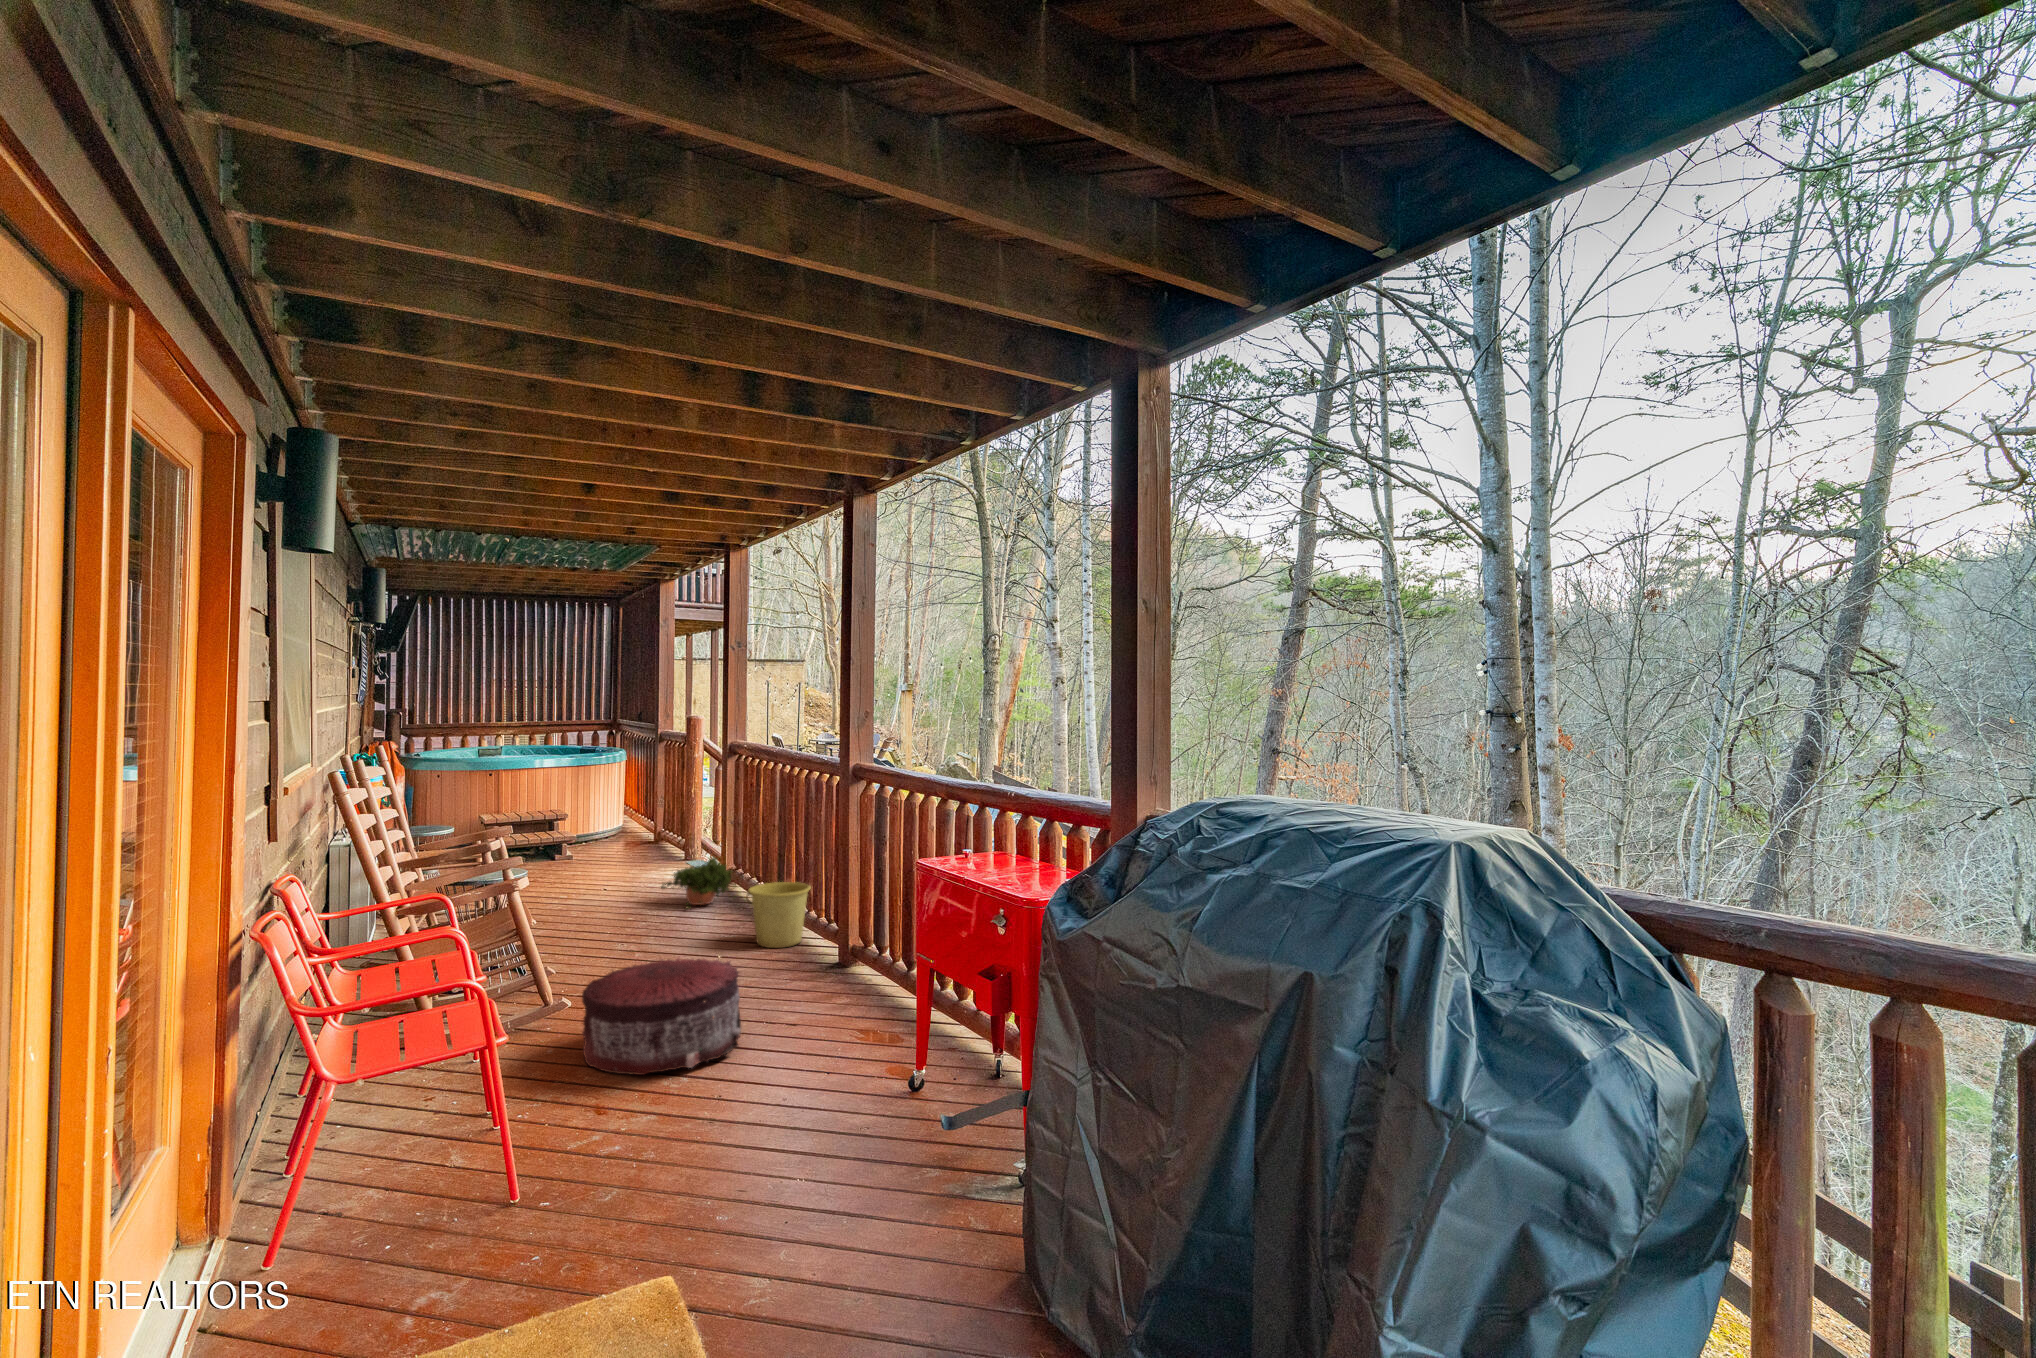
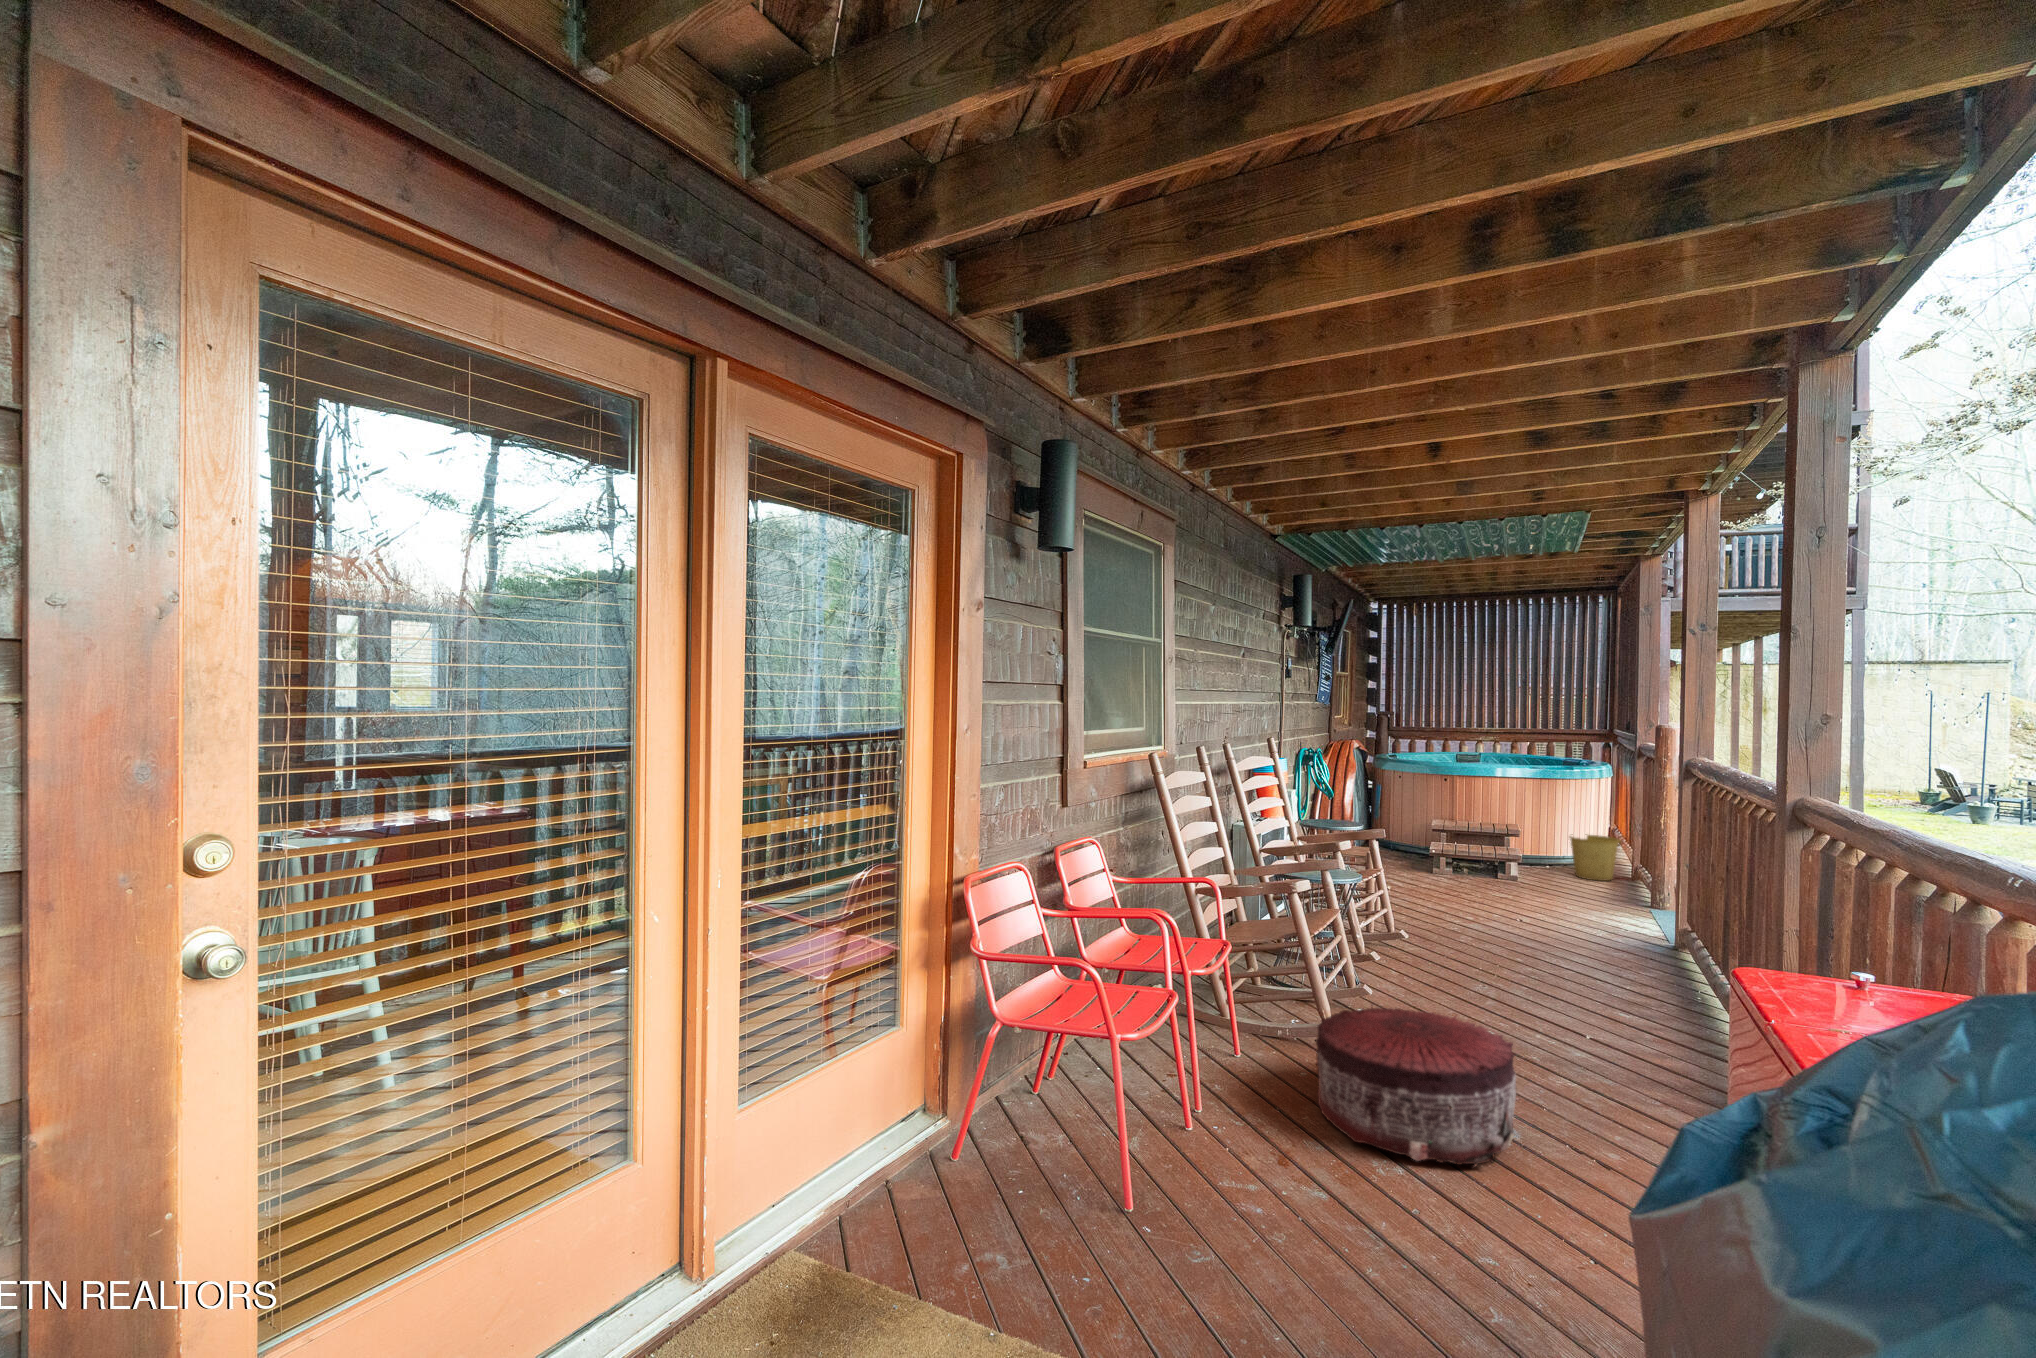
potted plant: present [661,857,736,908] -> none [1565,906,1685,970]
bucket: present [746,882,811,948] -> present [1570,835,1621,881]

